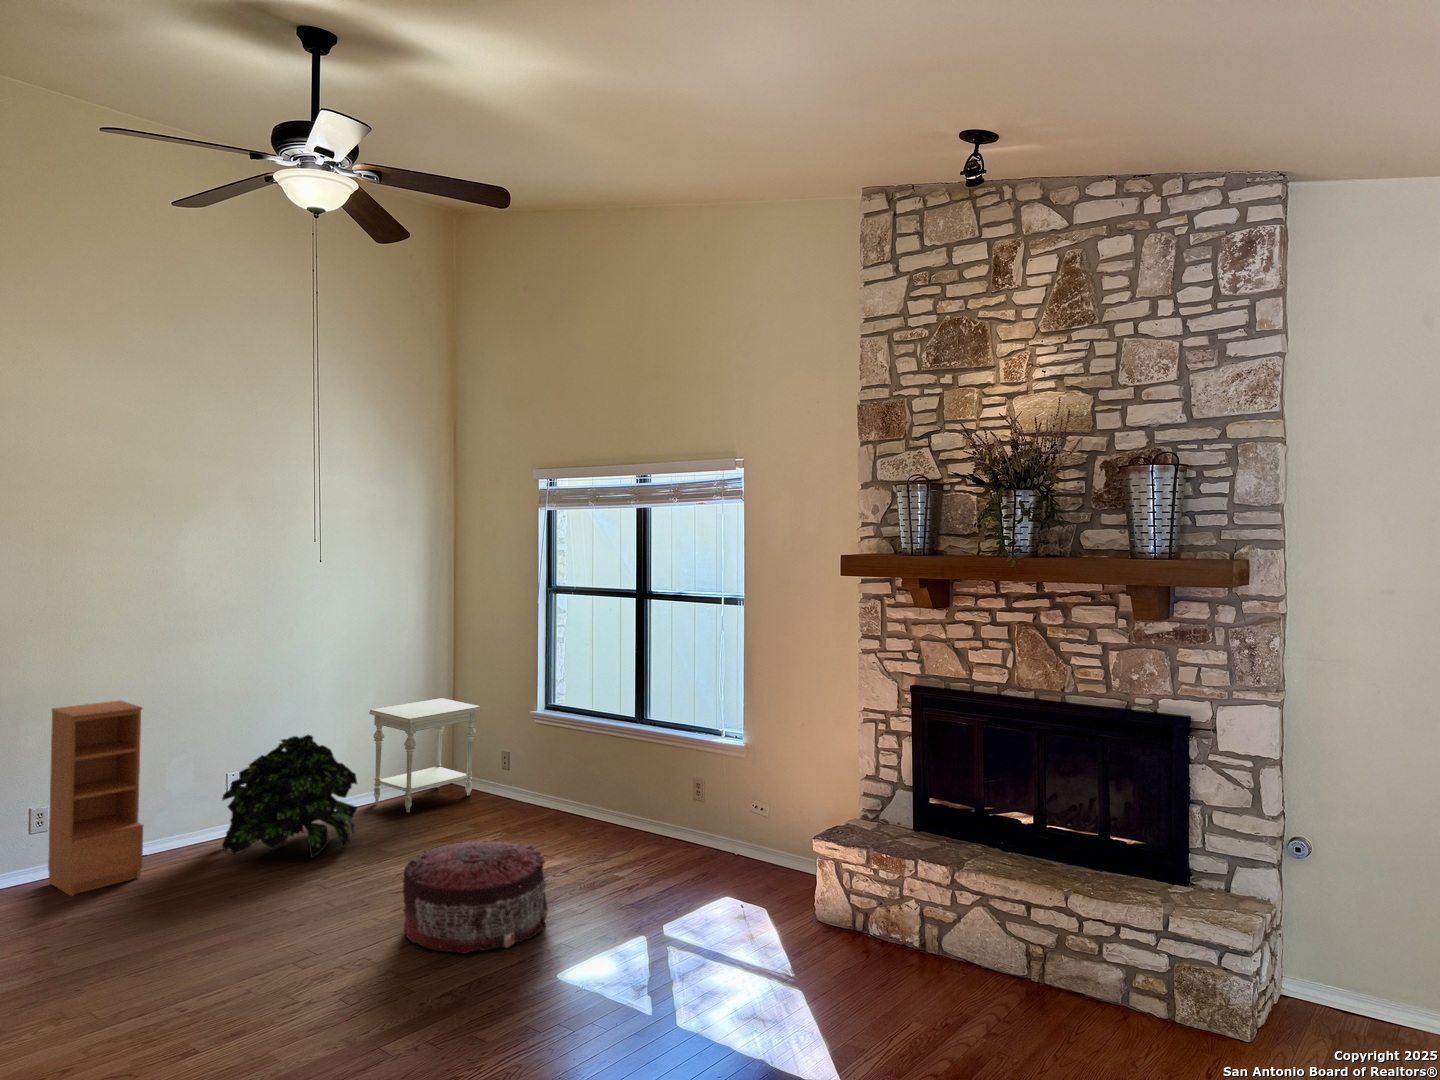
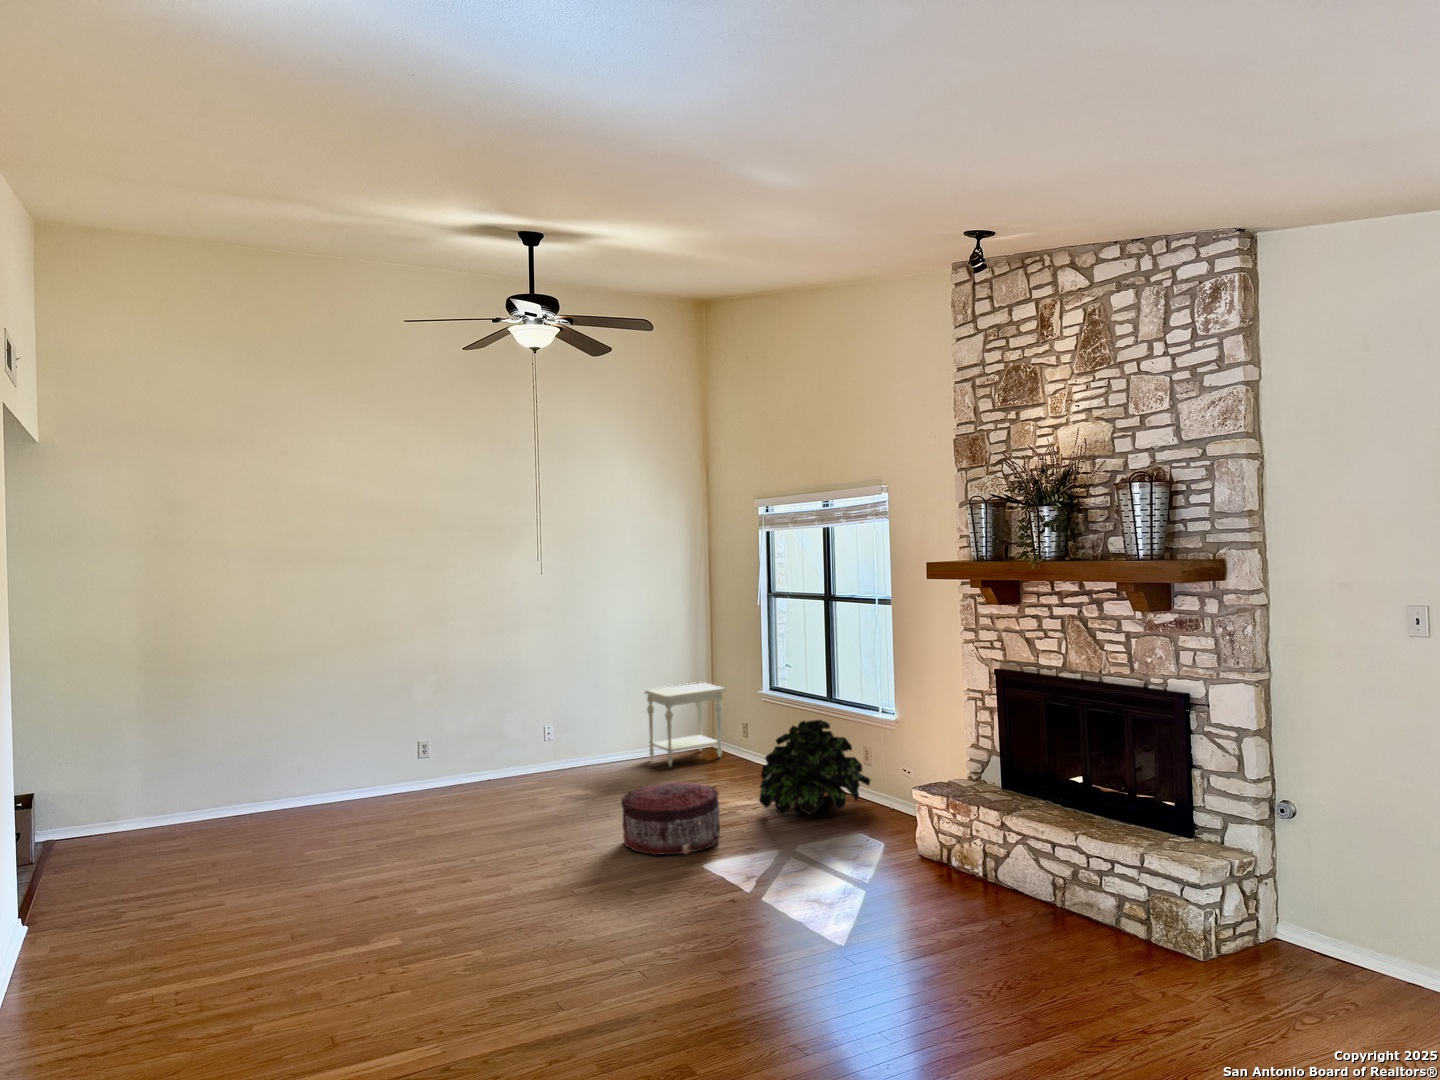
bookcase: present [48,701,143,896] -> none [428,680,484,807]
potted plant: present [222,735,357,858] -> present [759,719,870,815]

